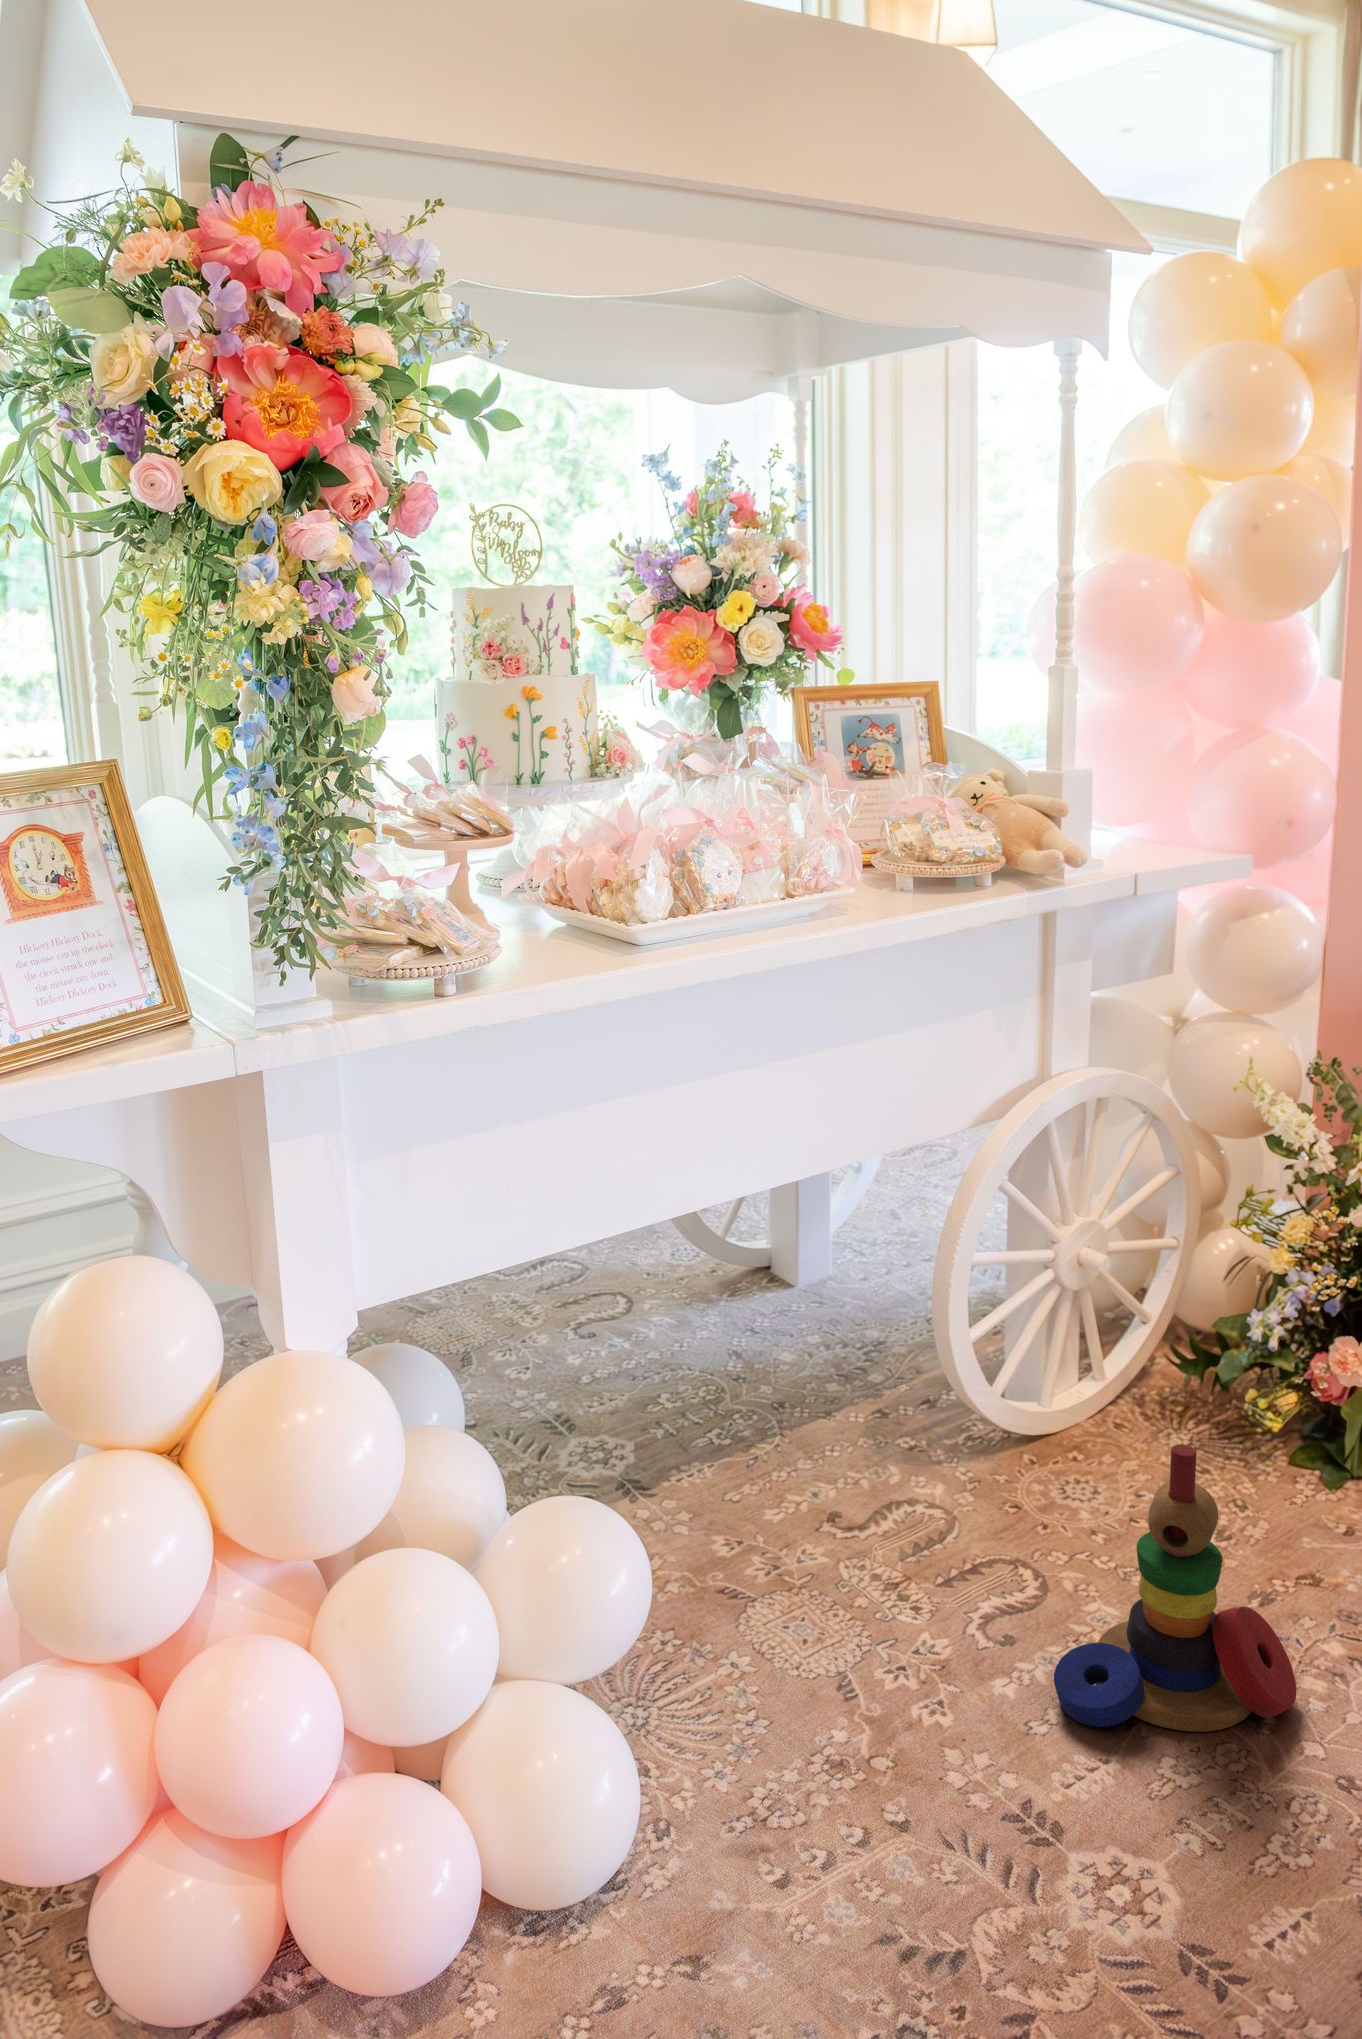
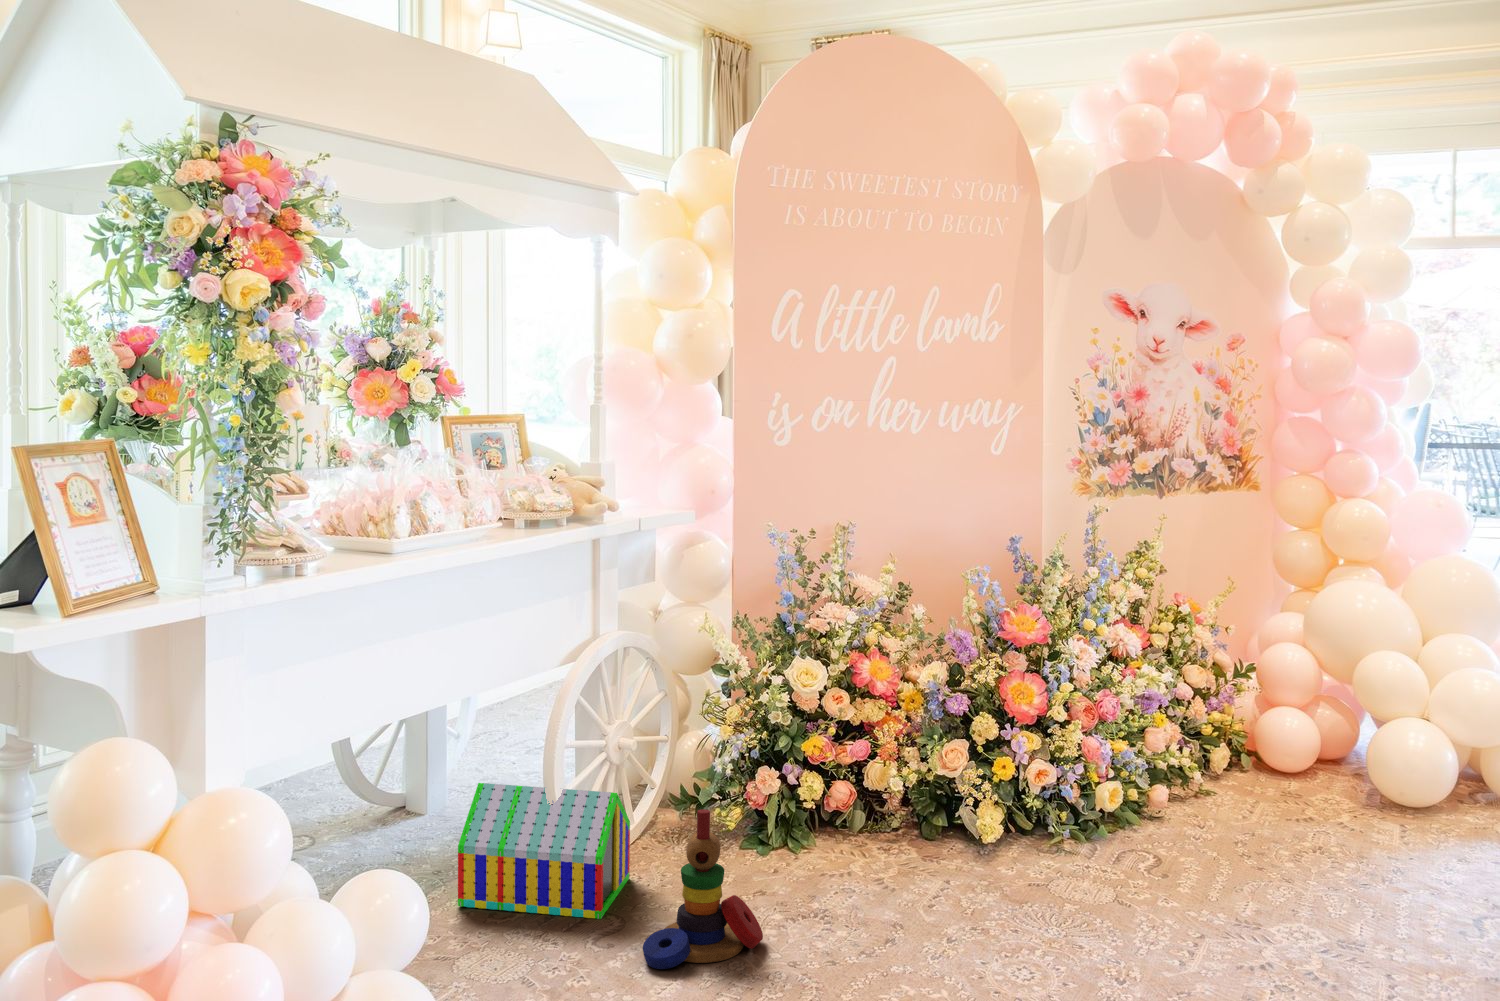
toy house: none [781,1298,1080,1573] -> present [458,783,630,919]

